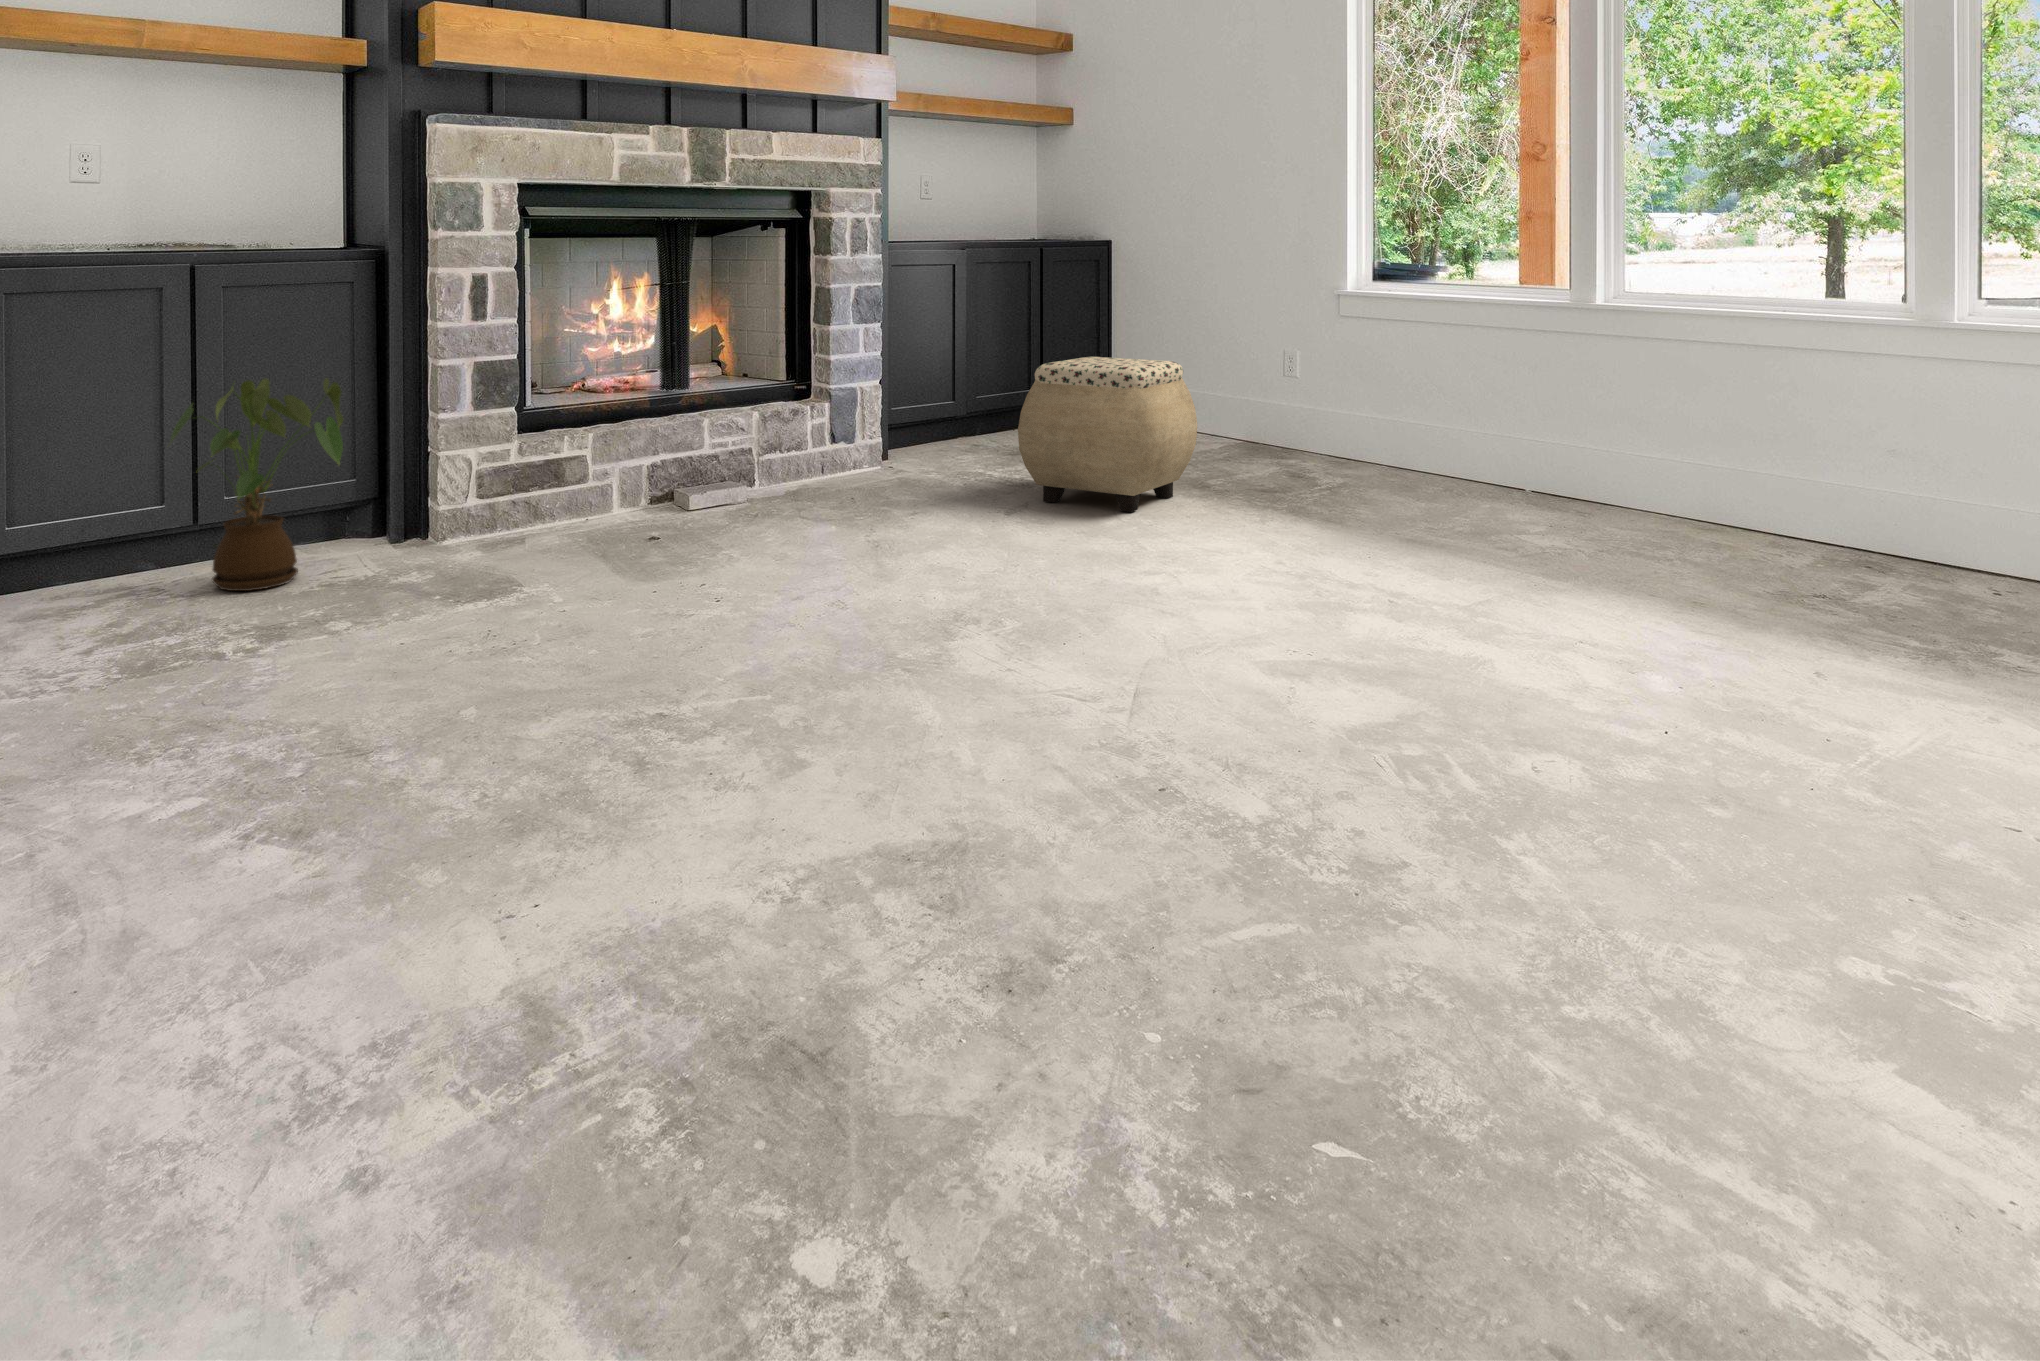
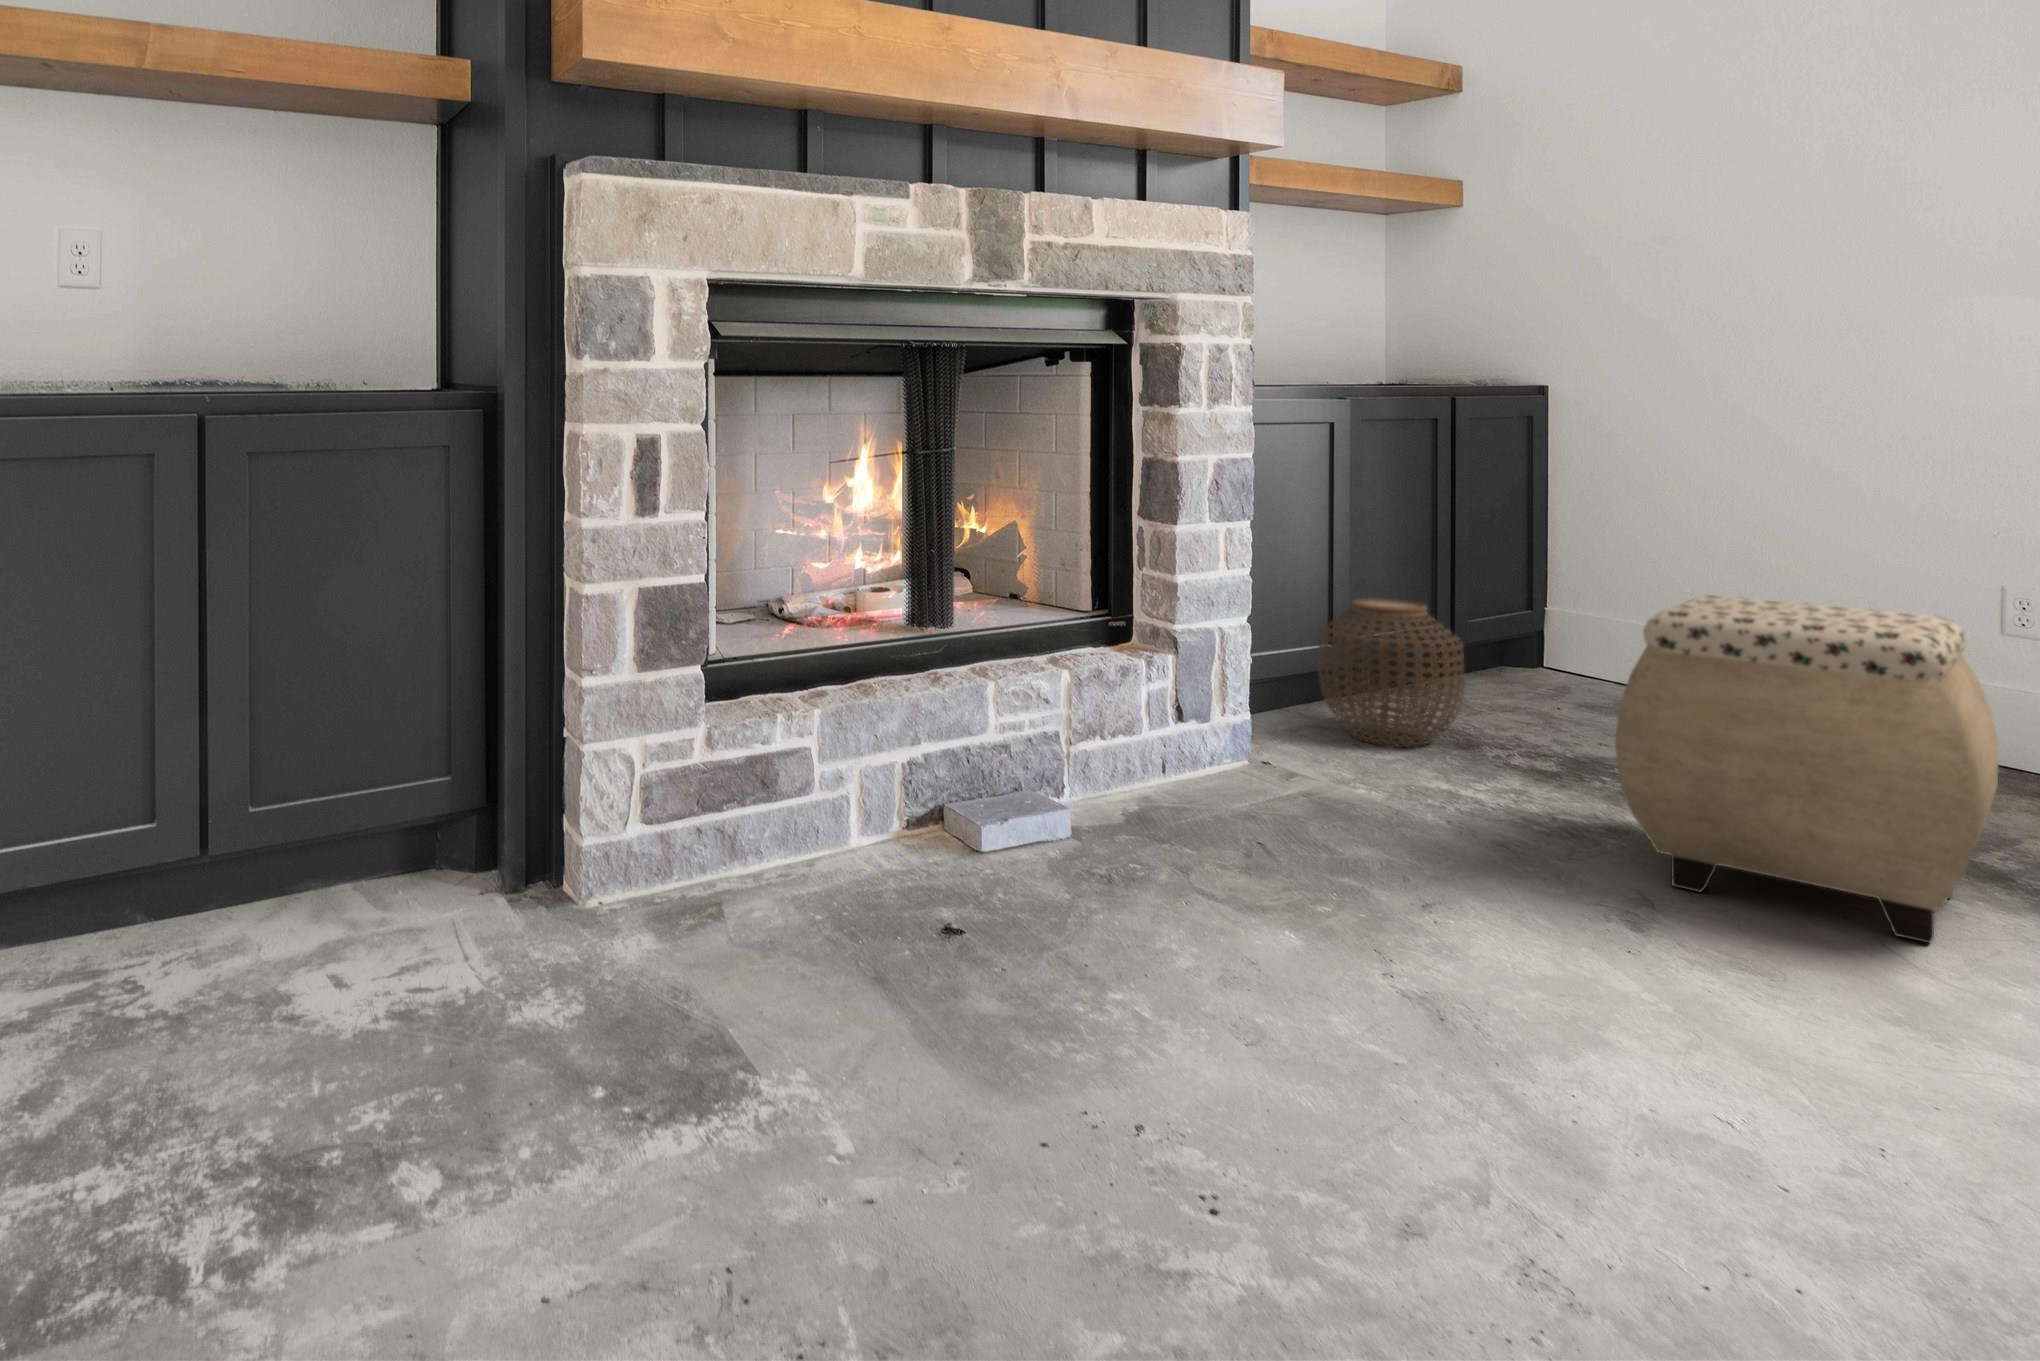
woven basket: none [936,373,1014,457] -> present [1318,598,1464,747]
house plant: present [171,378,343,591] -> none [127,615,428,1038]

